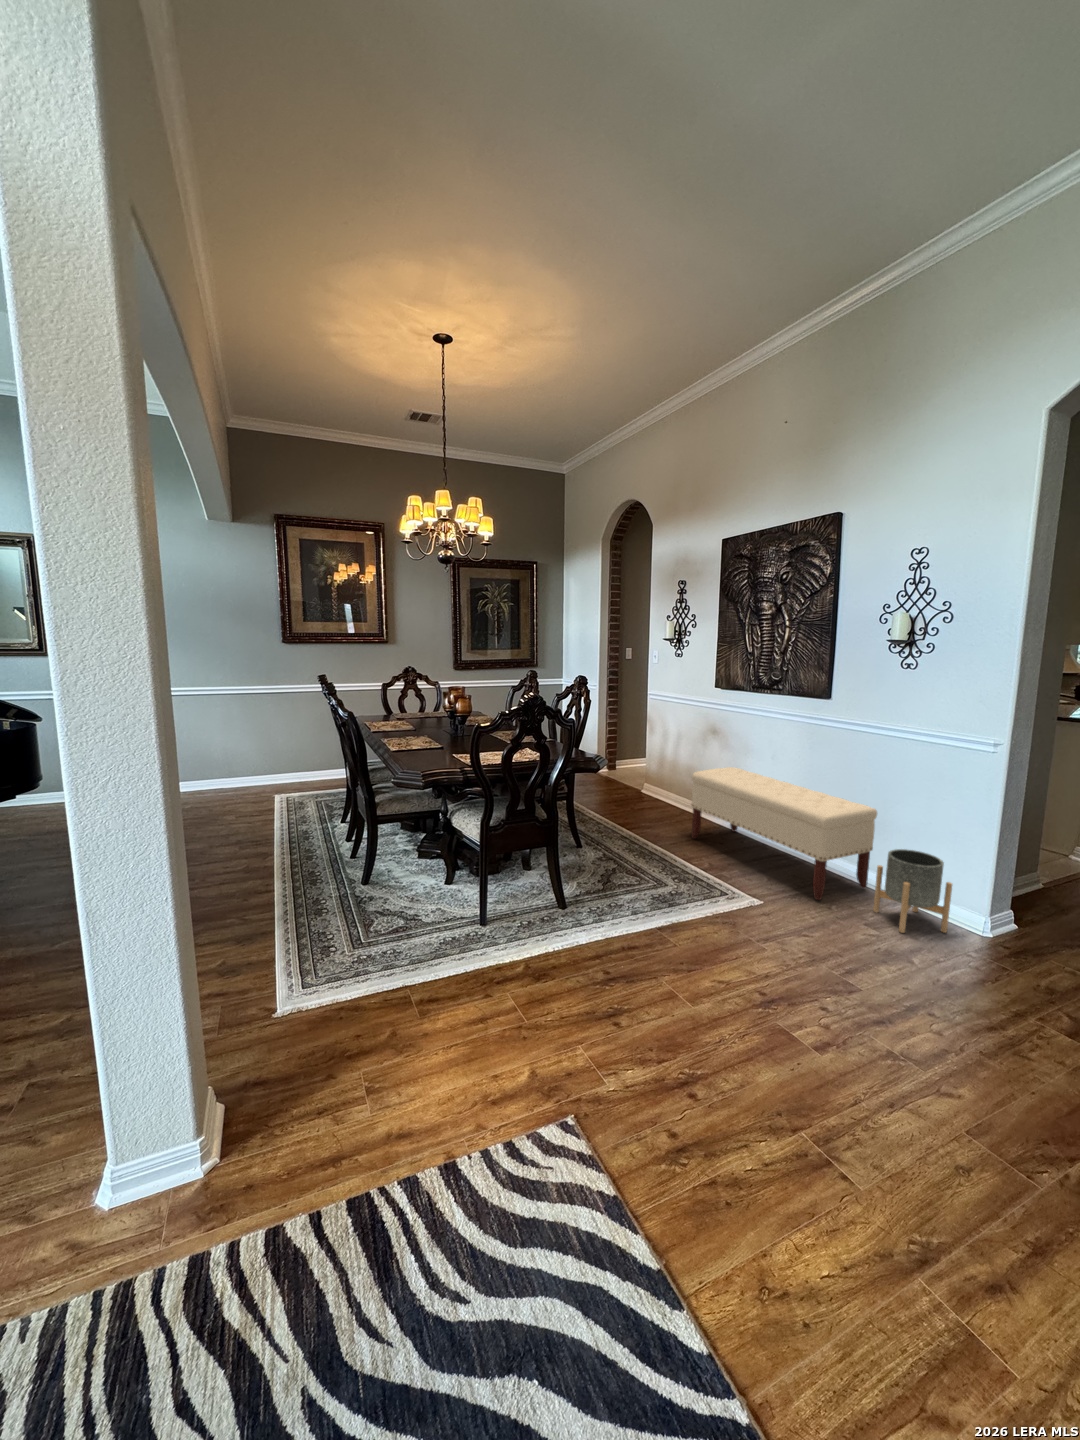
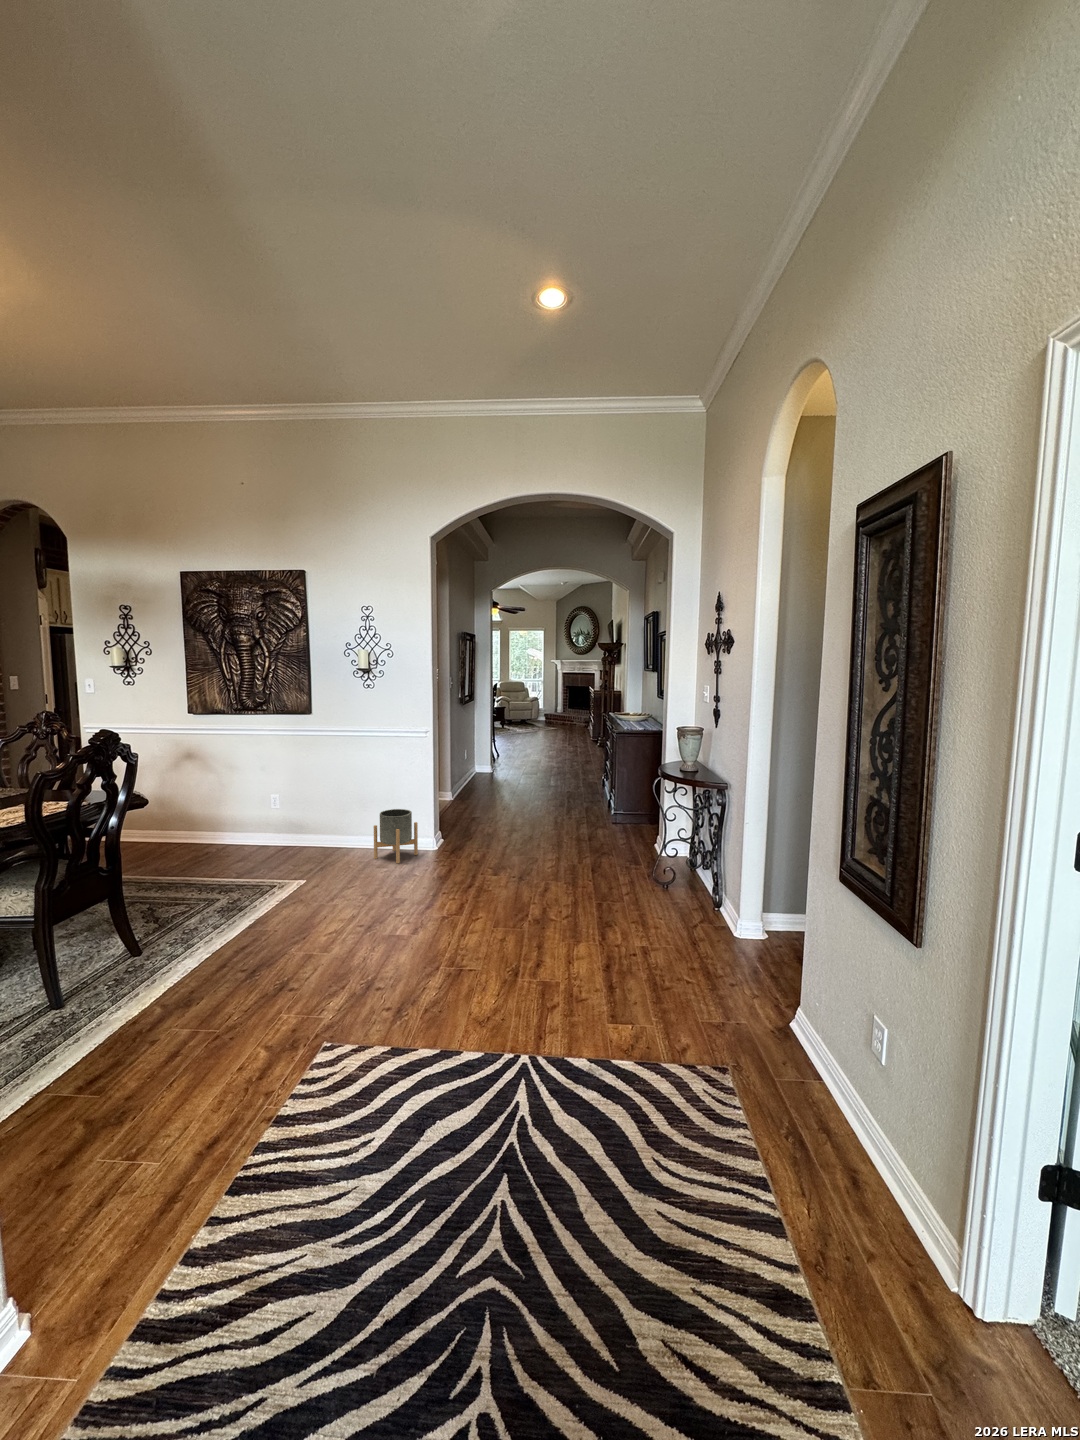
bench: present [691,767,877,900] -> none [192,785,362,865]

